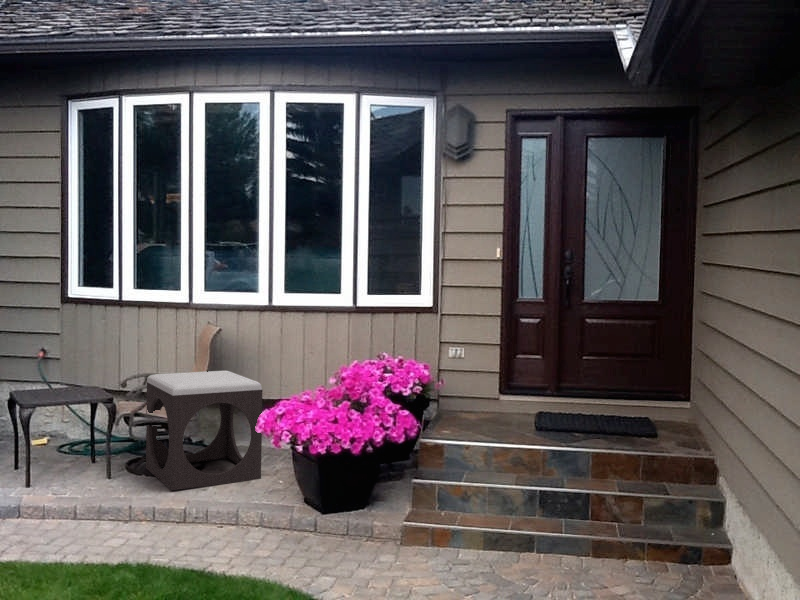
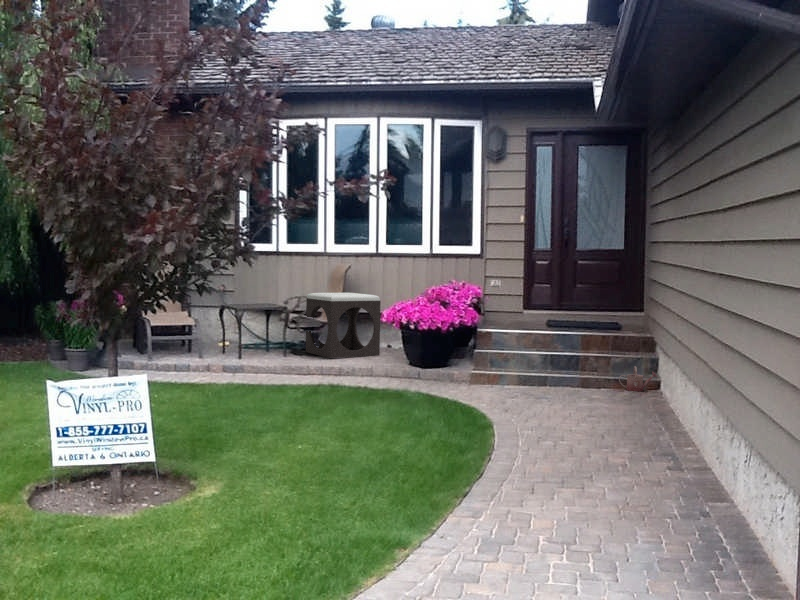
watering can: none [661,540,734,590] -> present [619,366,657,392]

